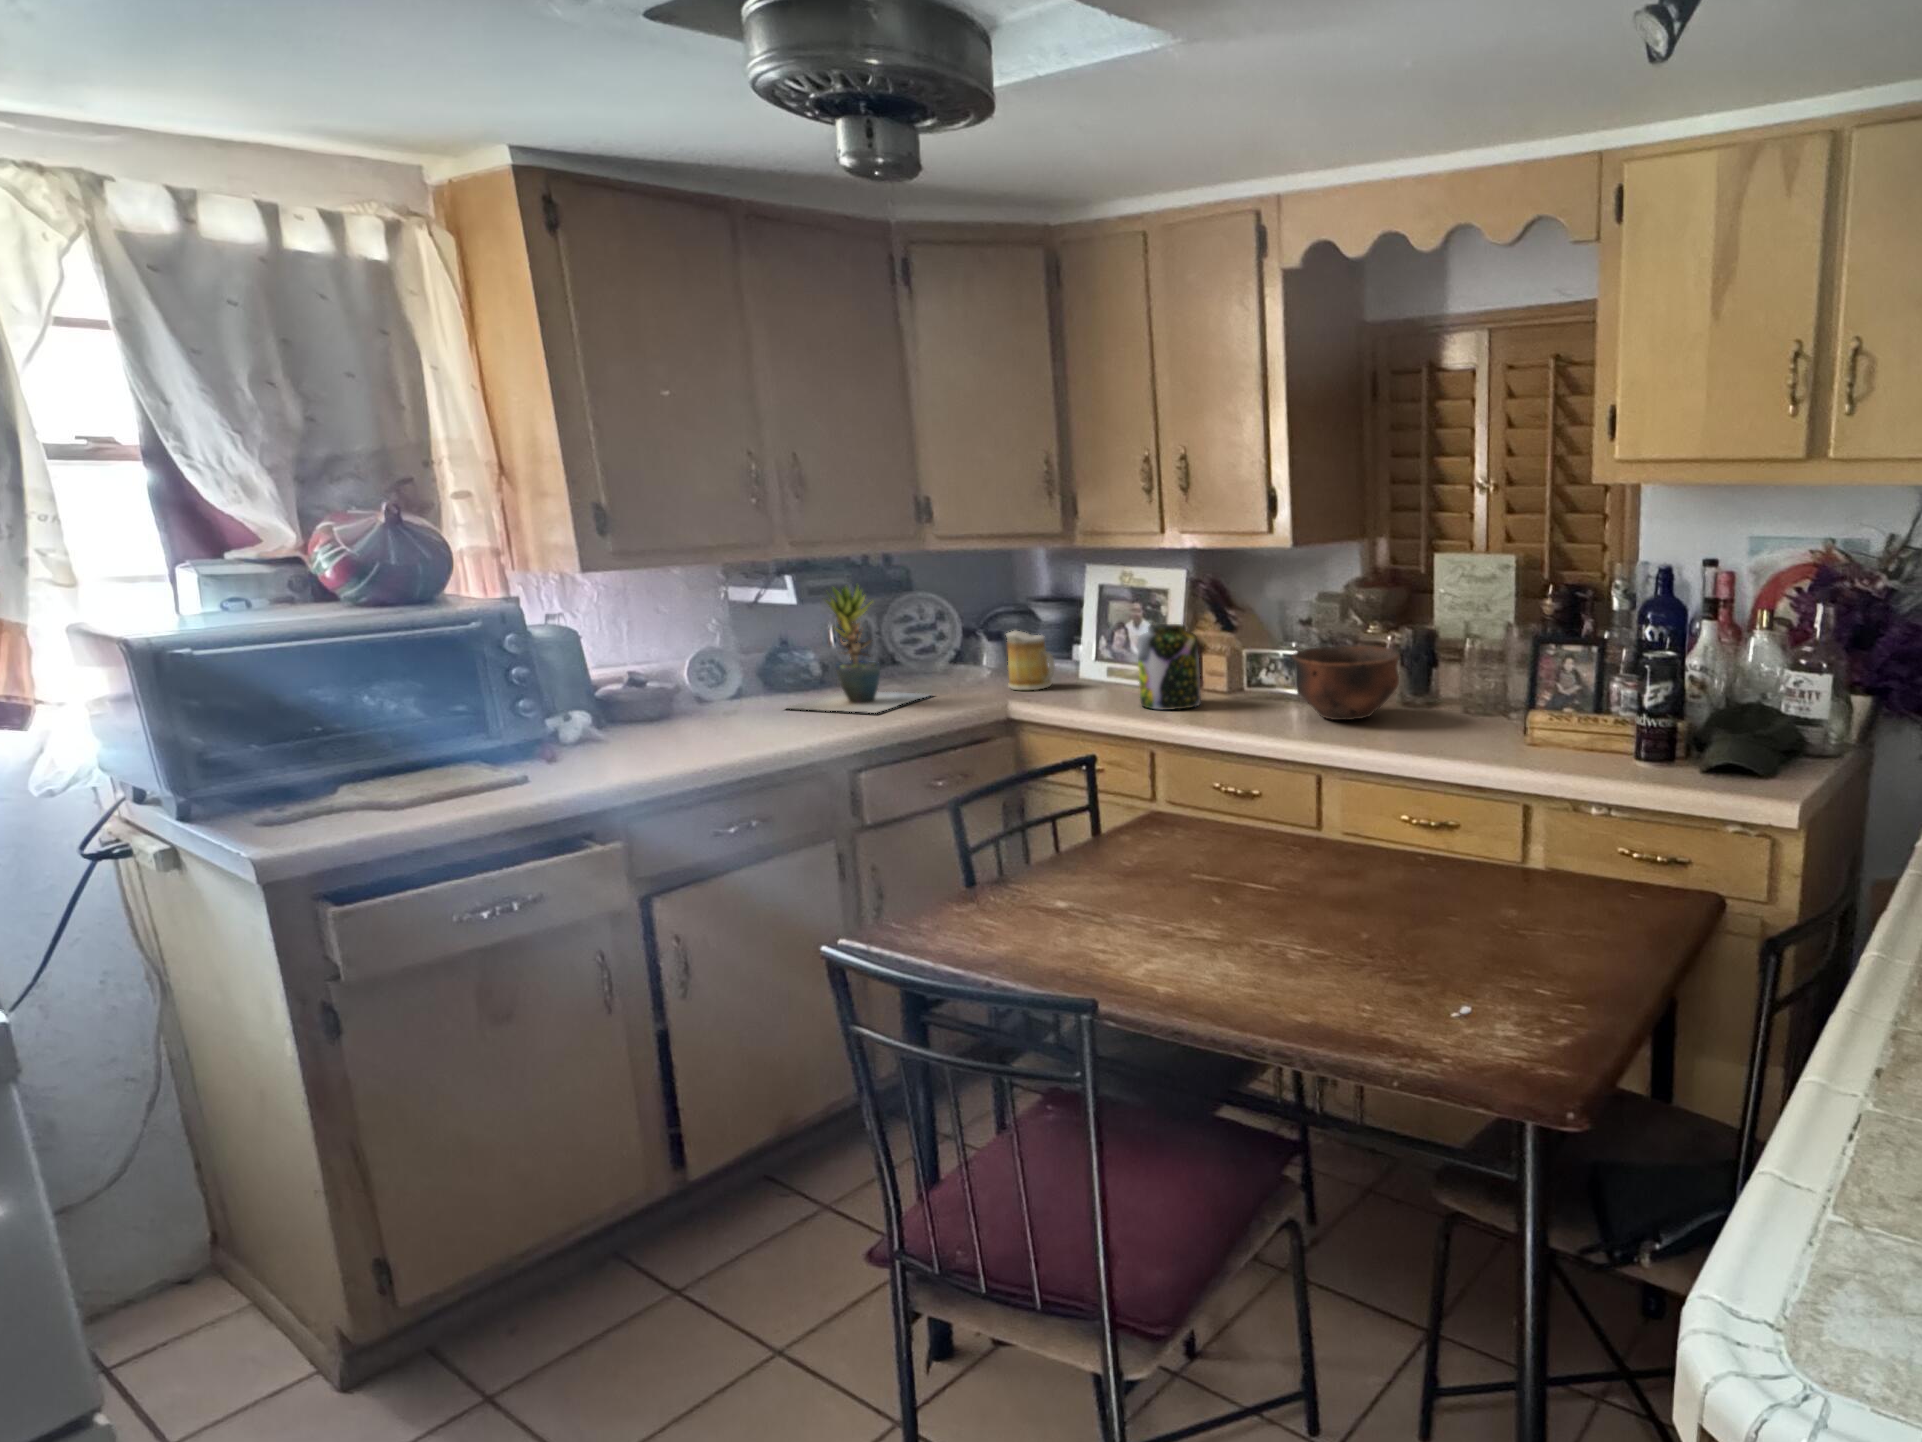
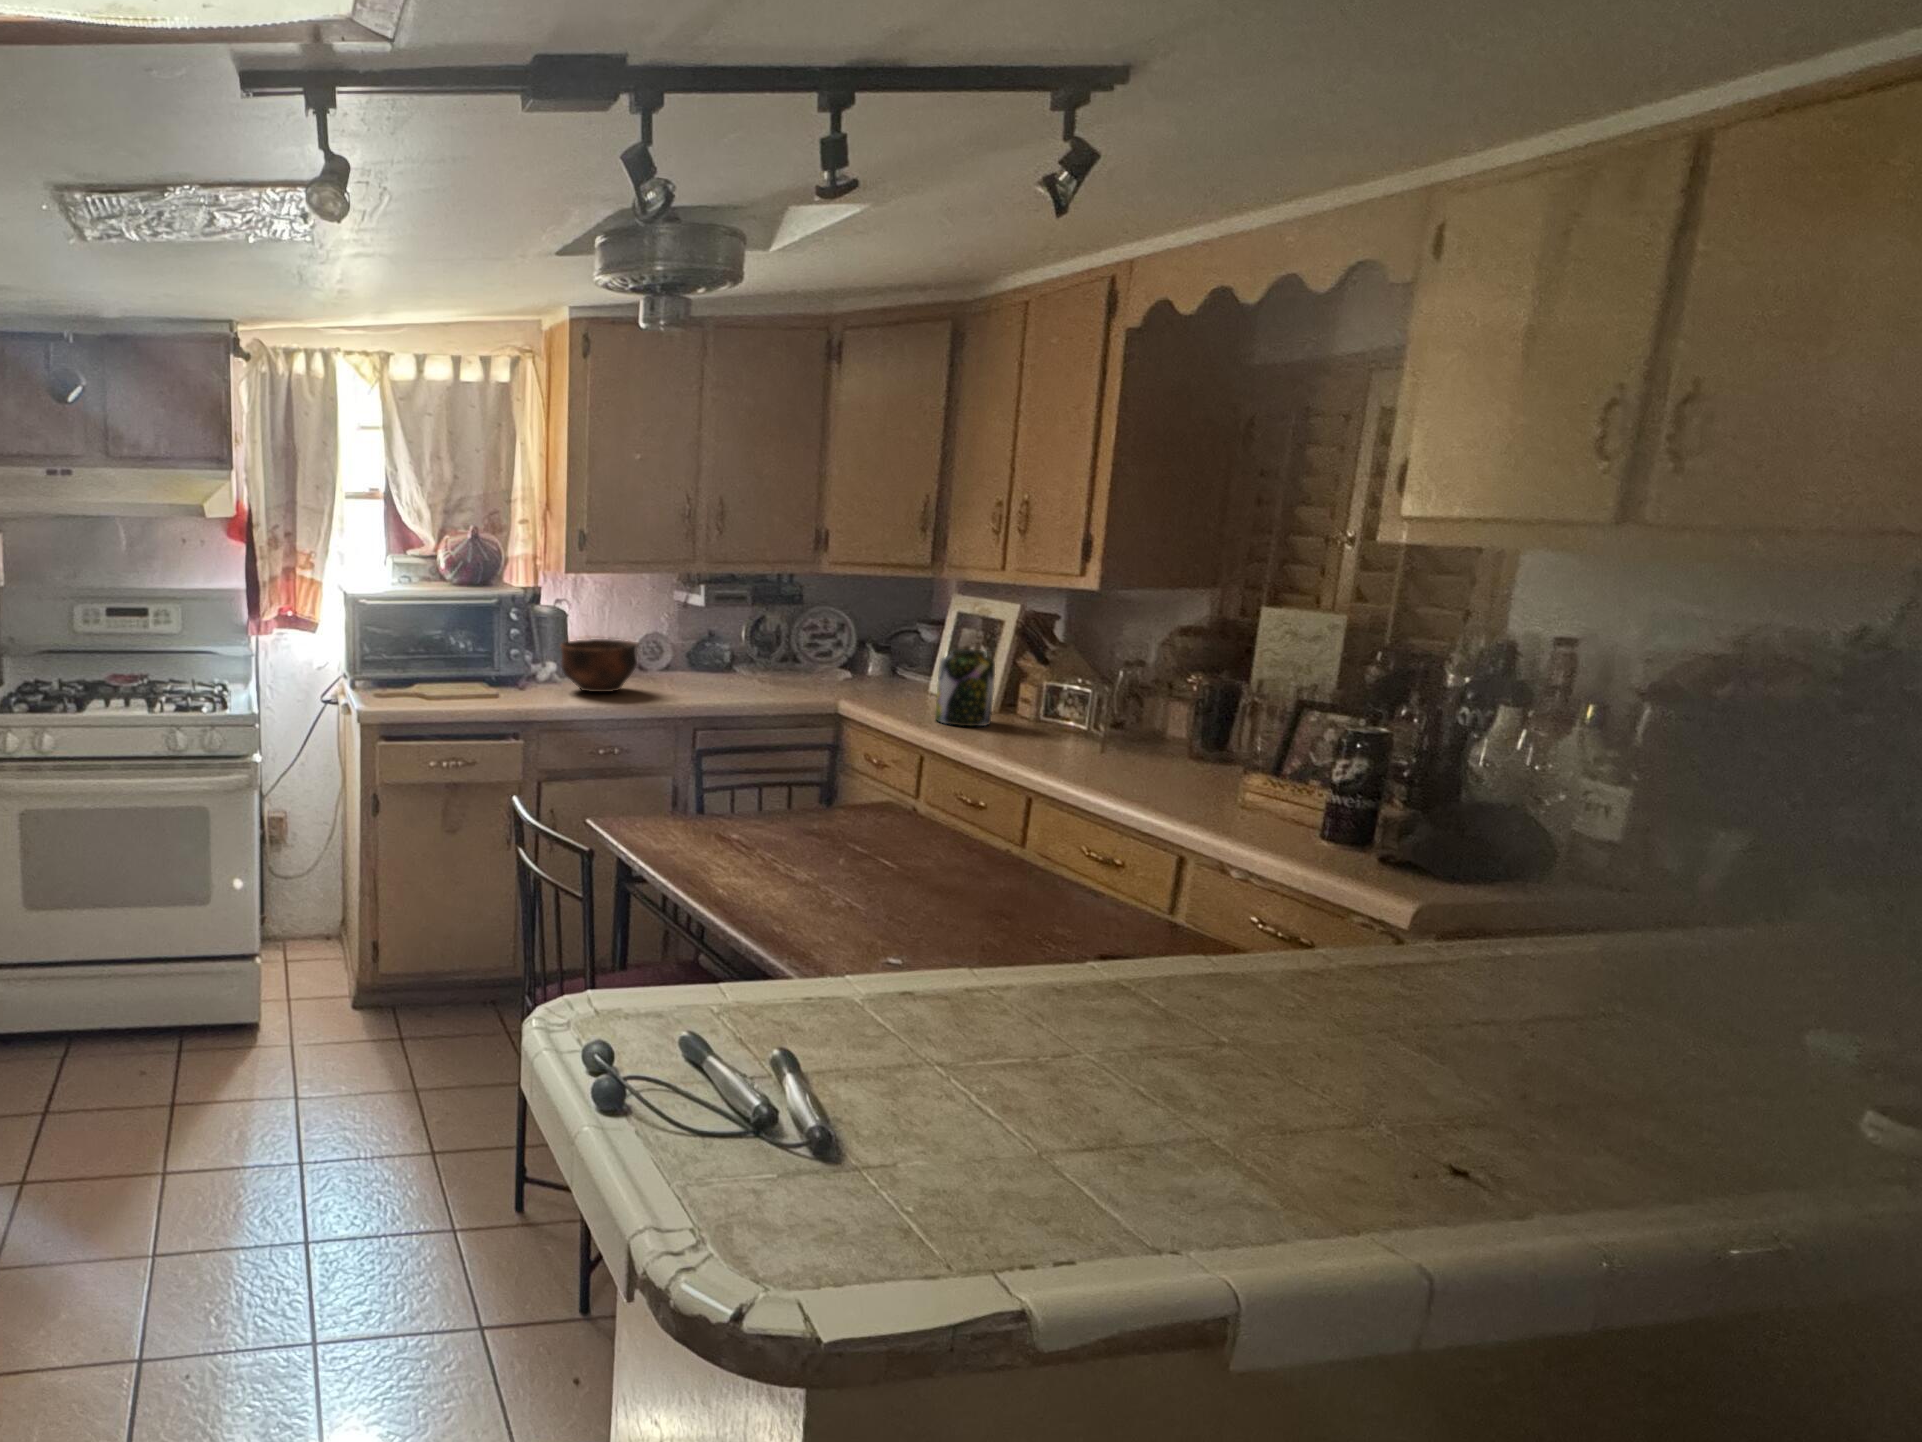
potted plant: present [788,586,929,713] -> none [680,594,794,694]
mug: present [1006,631,1055,690] -> none [855,643,895,696]
bowl: present [1292,646,1400,720] -> present [561,639,638,692]

